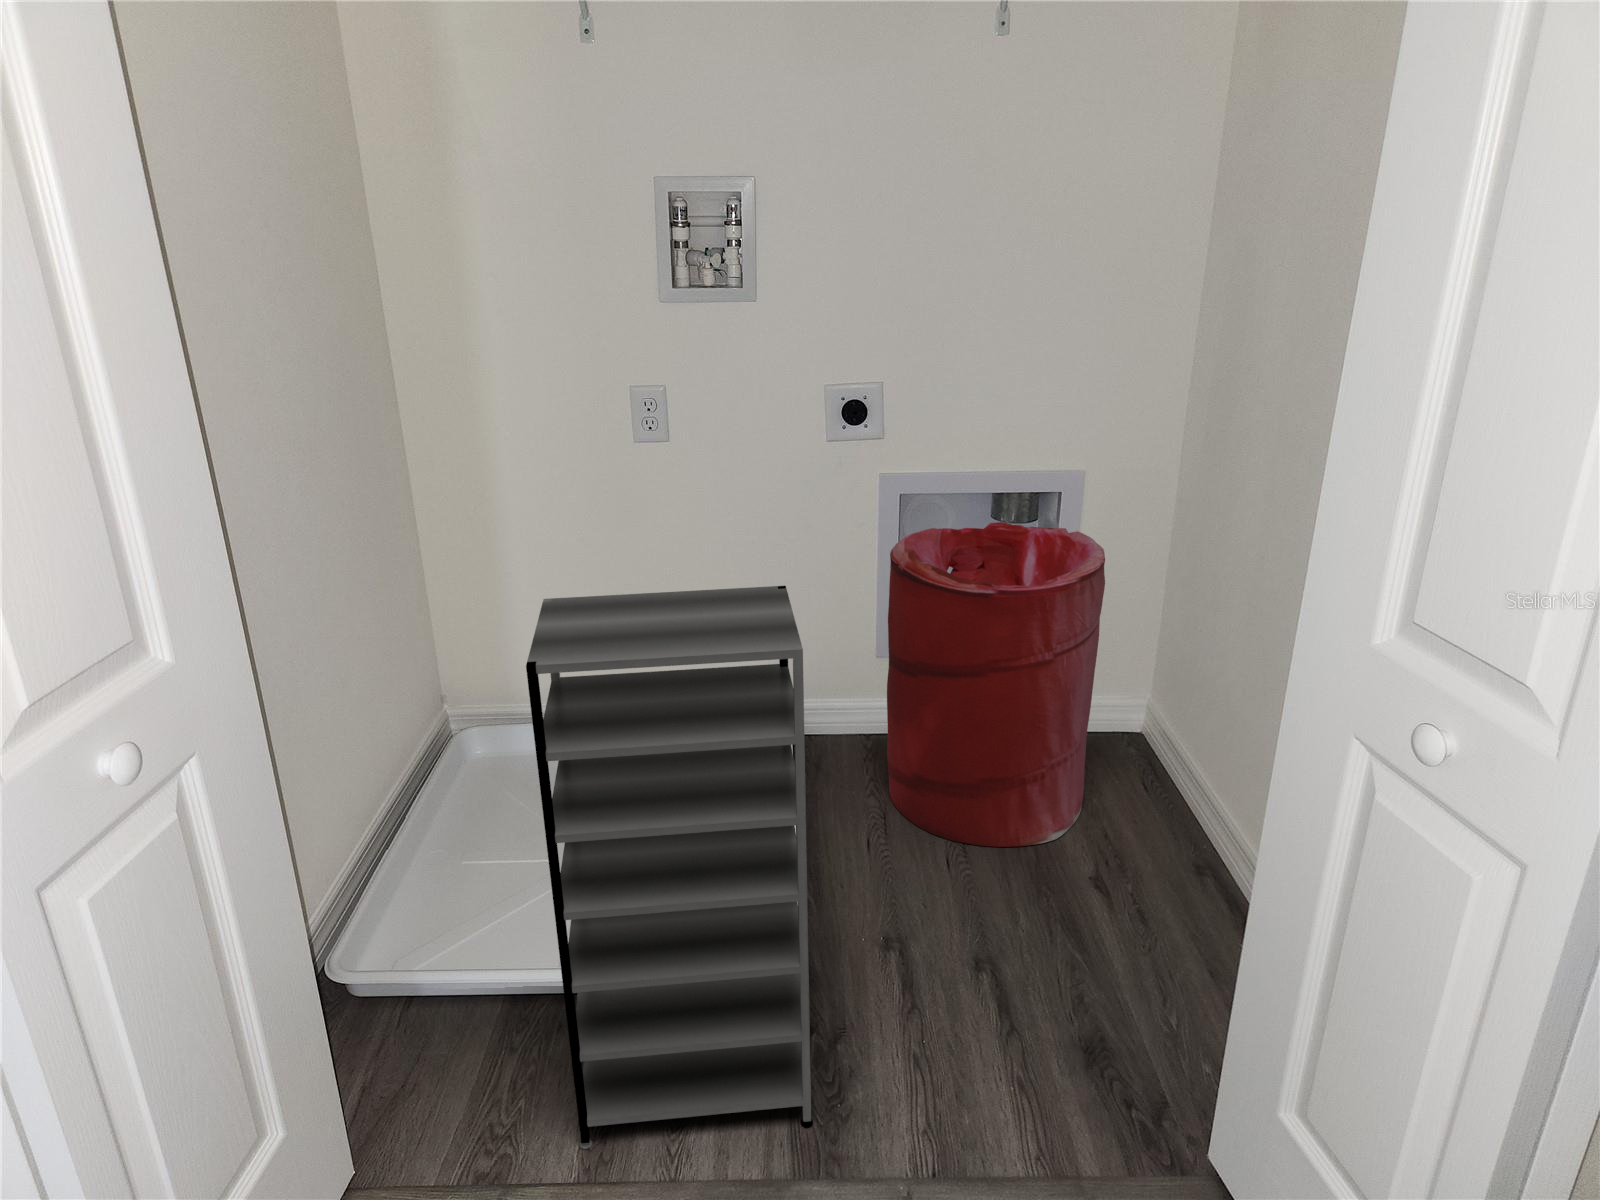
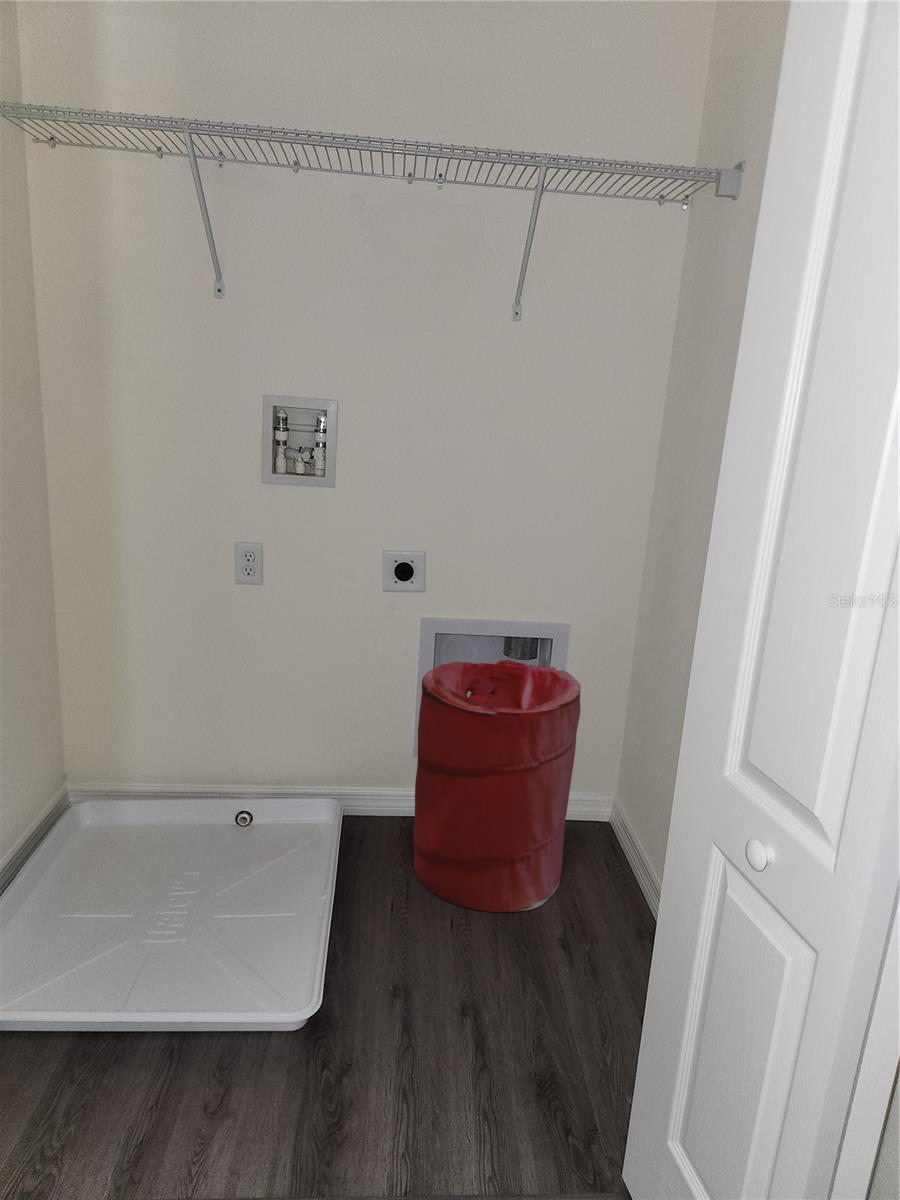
shelving unit: present [526,586,813,1149] -> none [93,702,320,1170]

